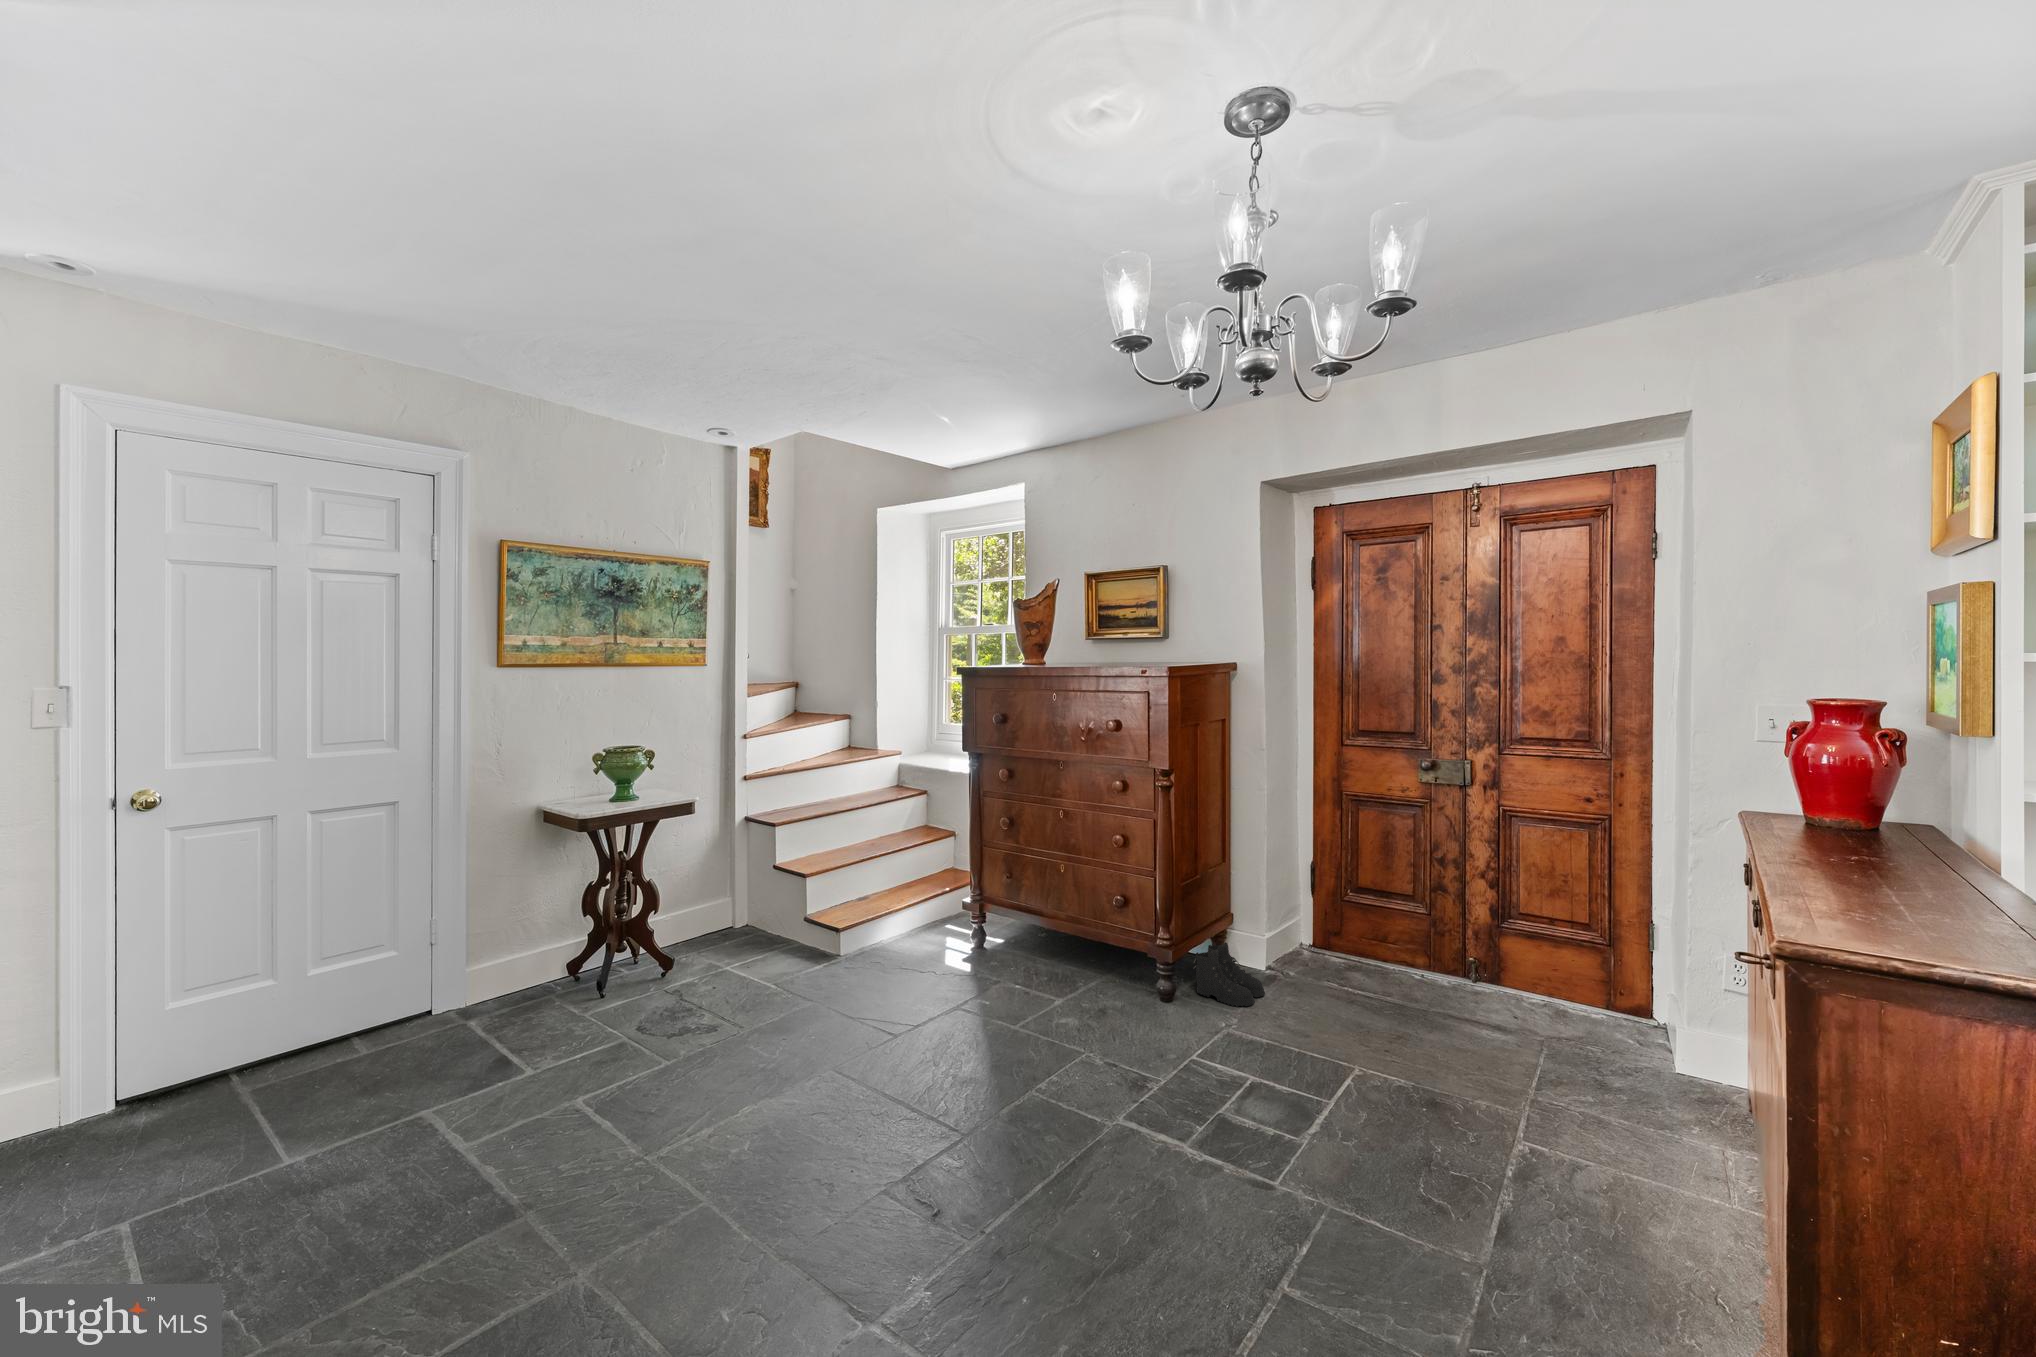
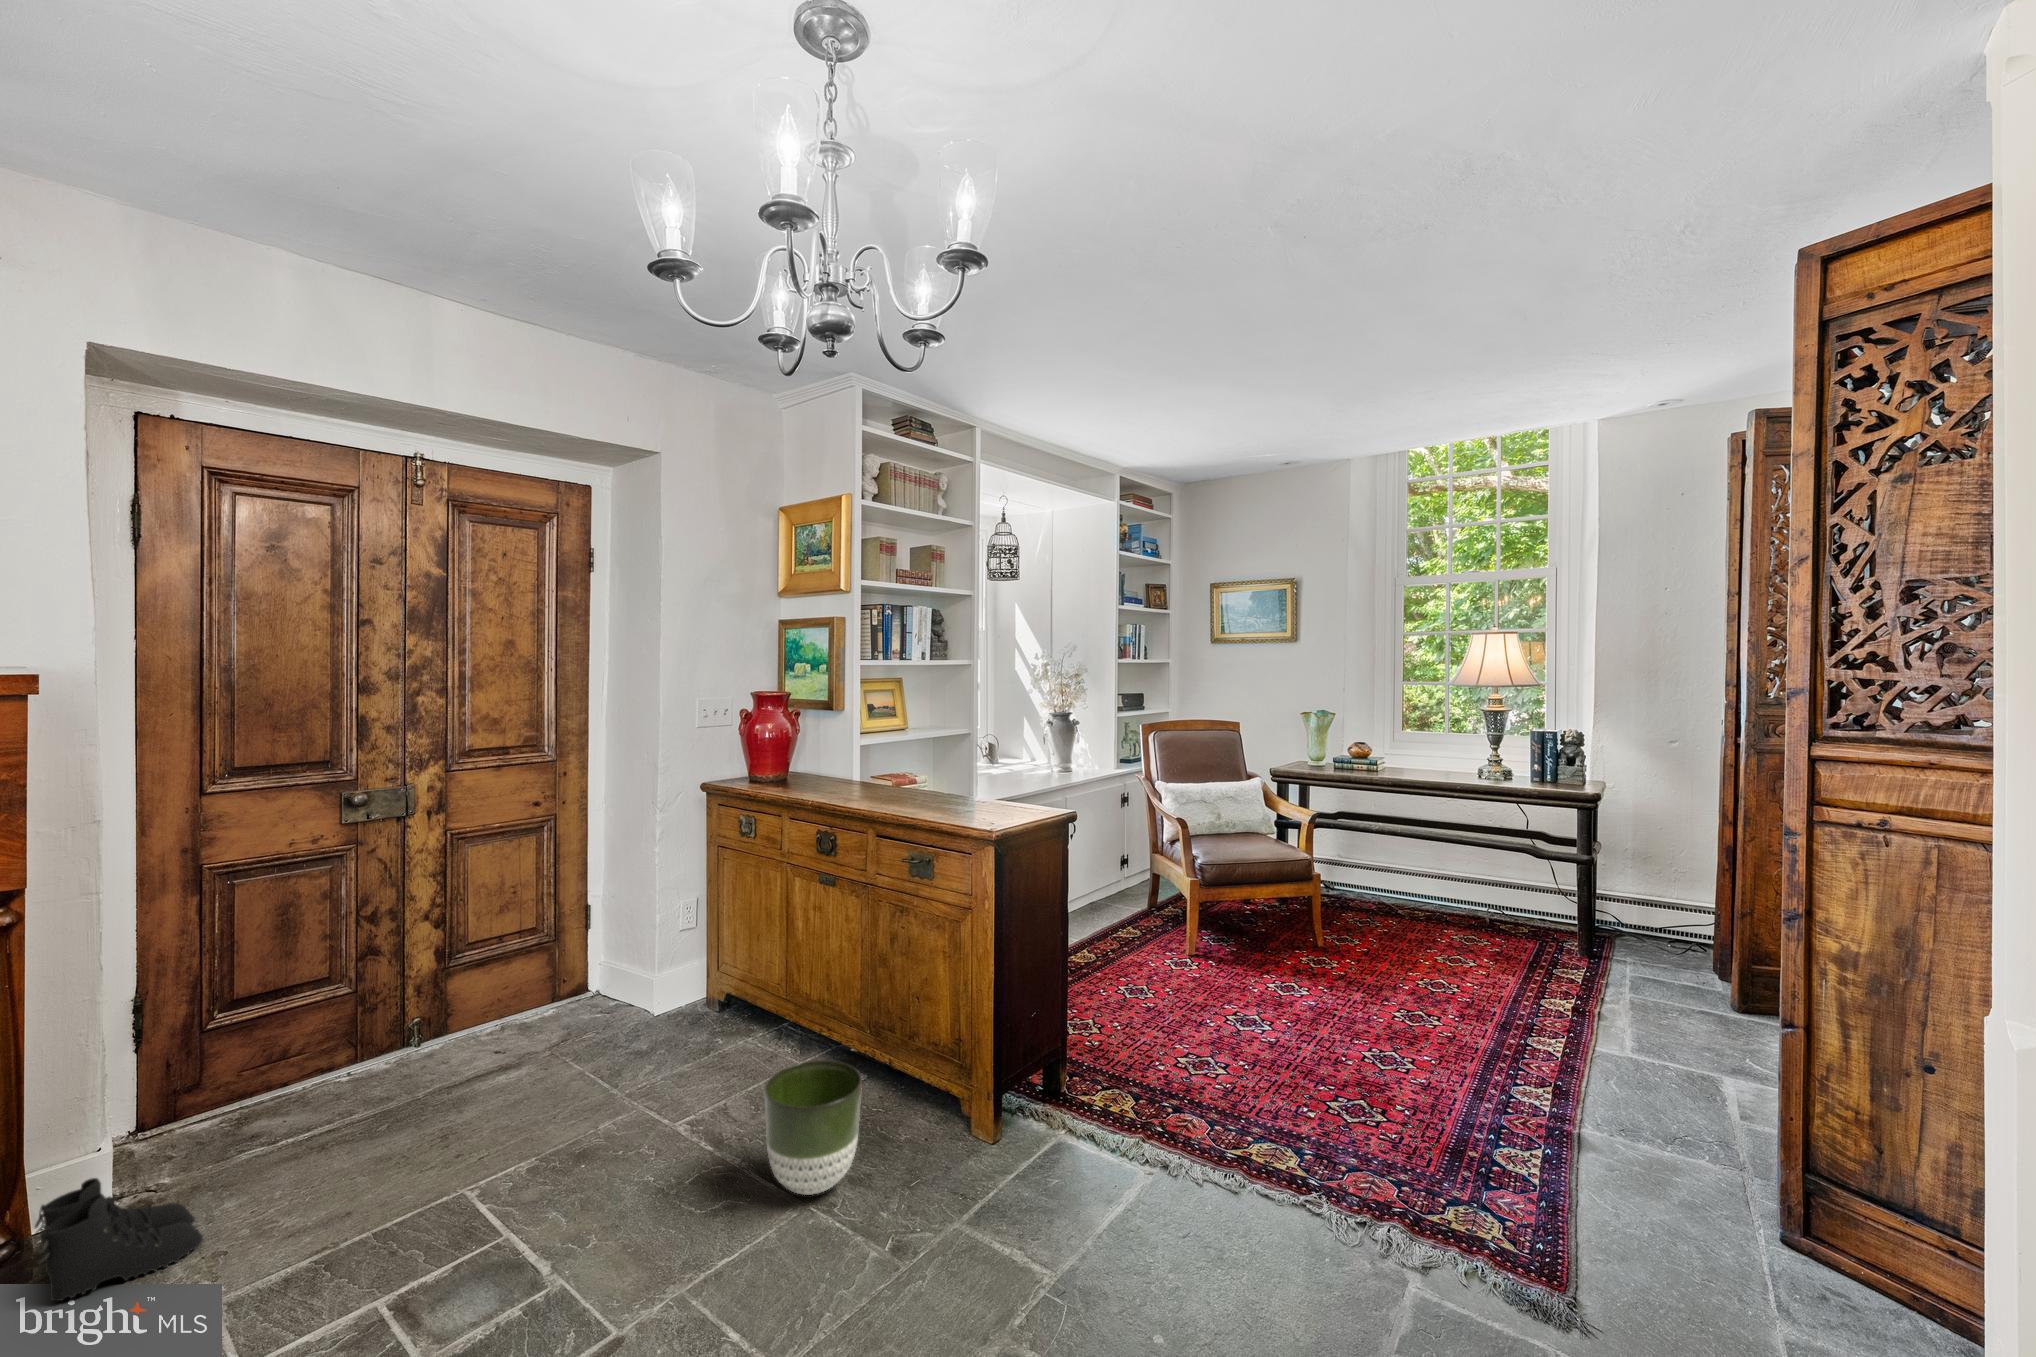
planter: none [1467,1104,1593,1263] -> present [765,1061,862,1195]

